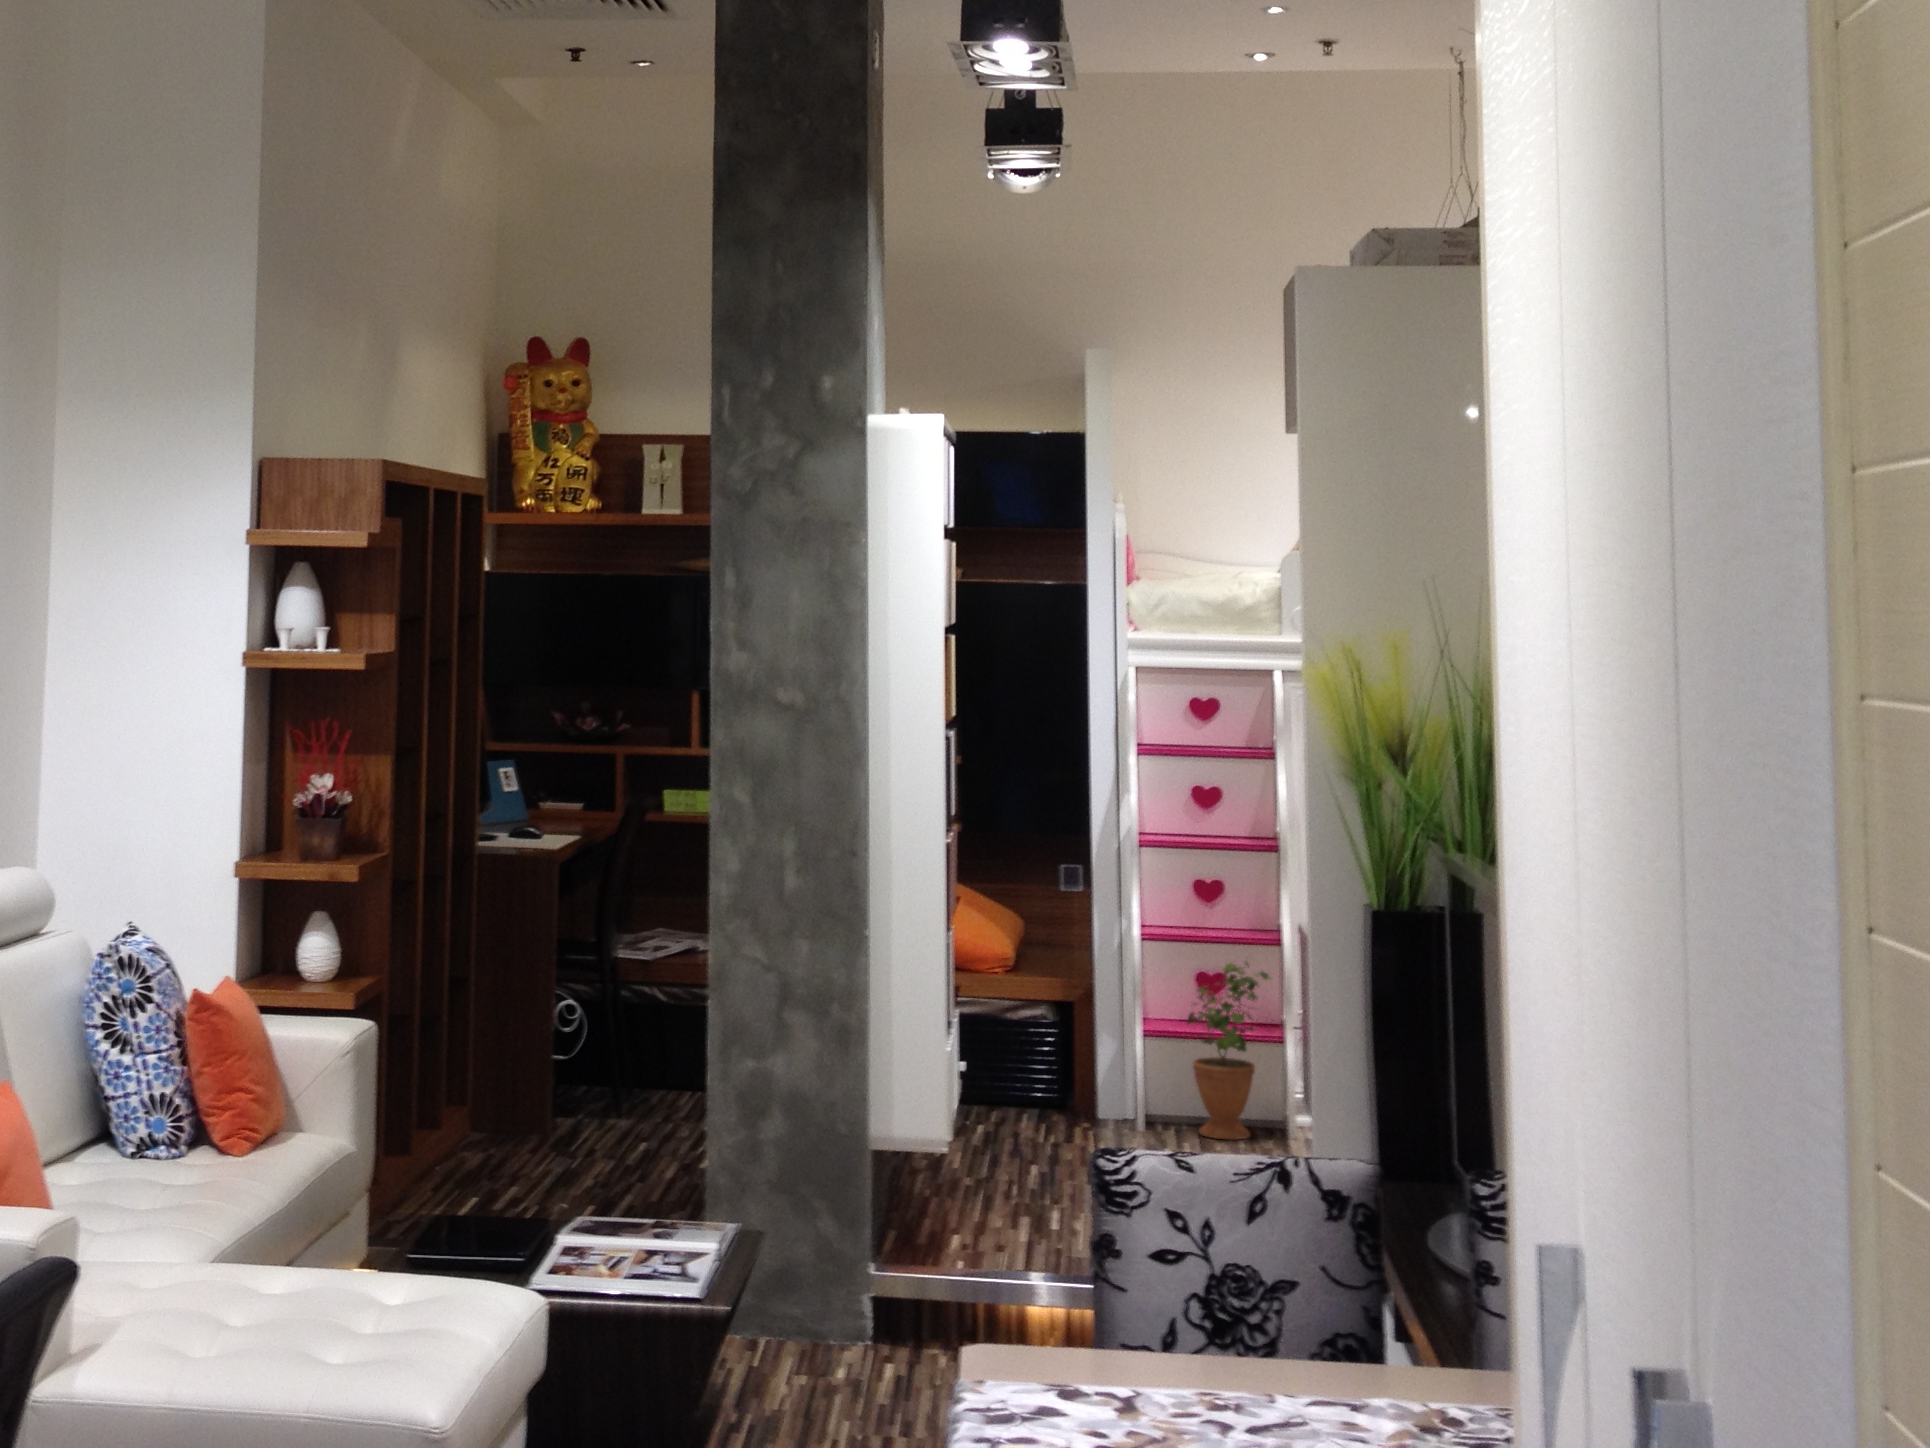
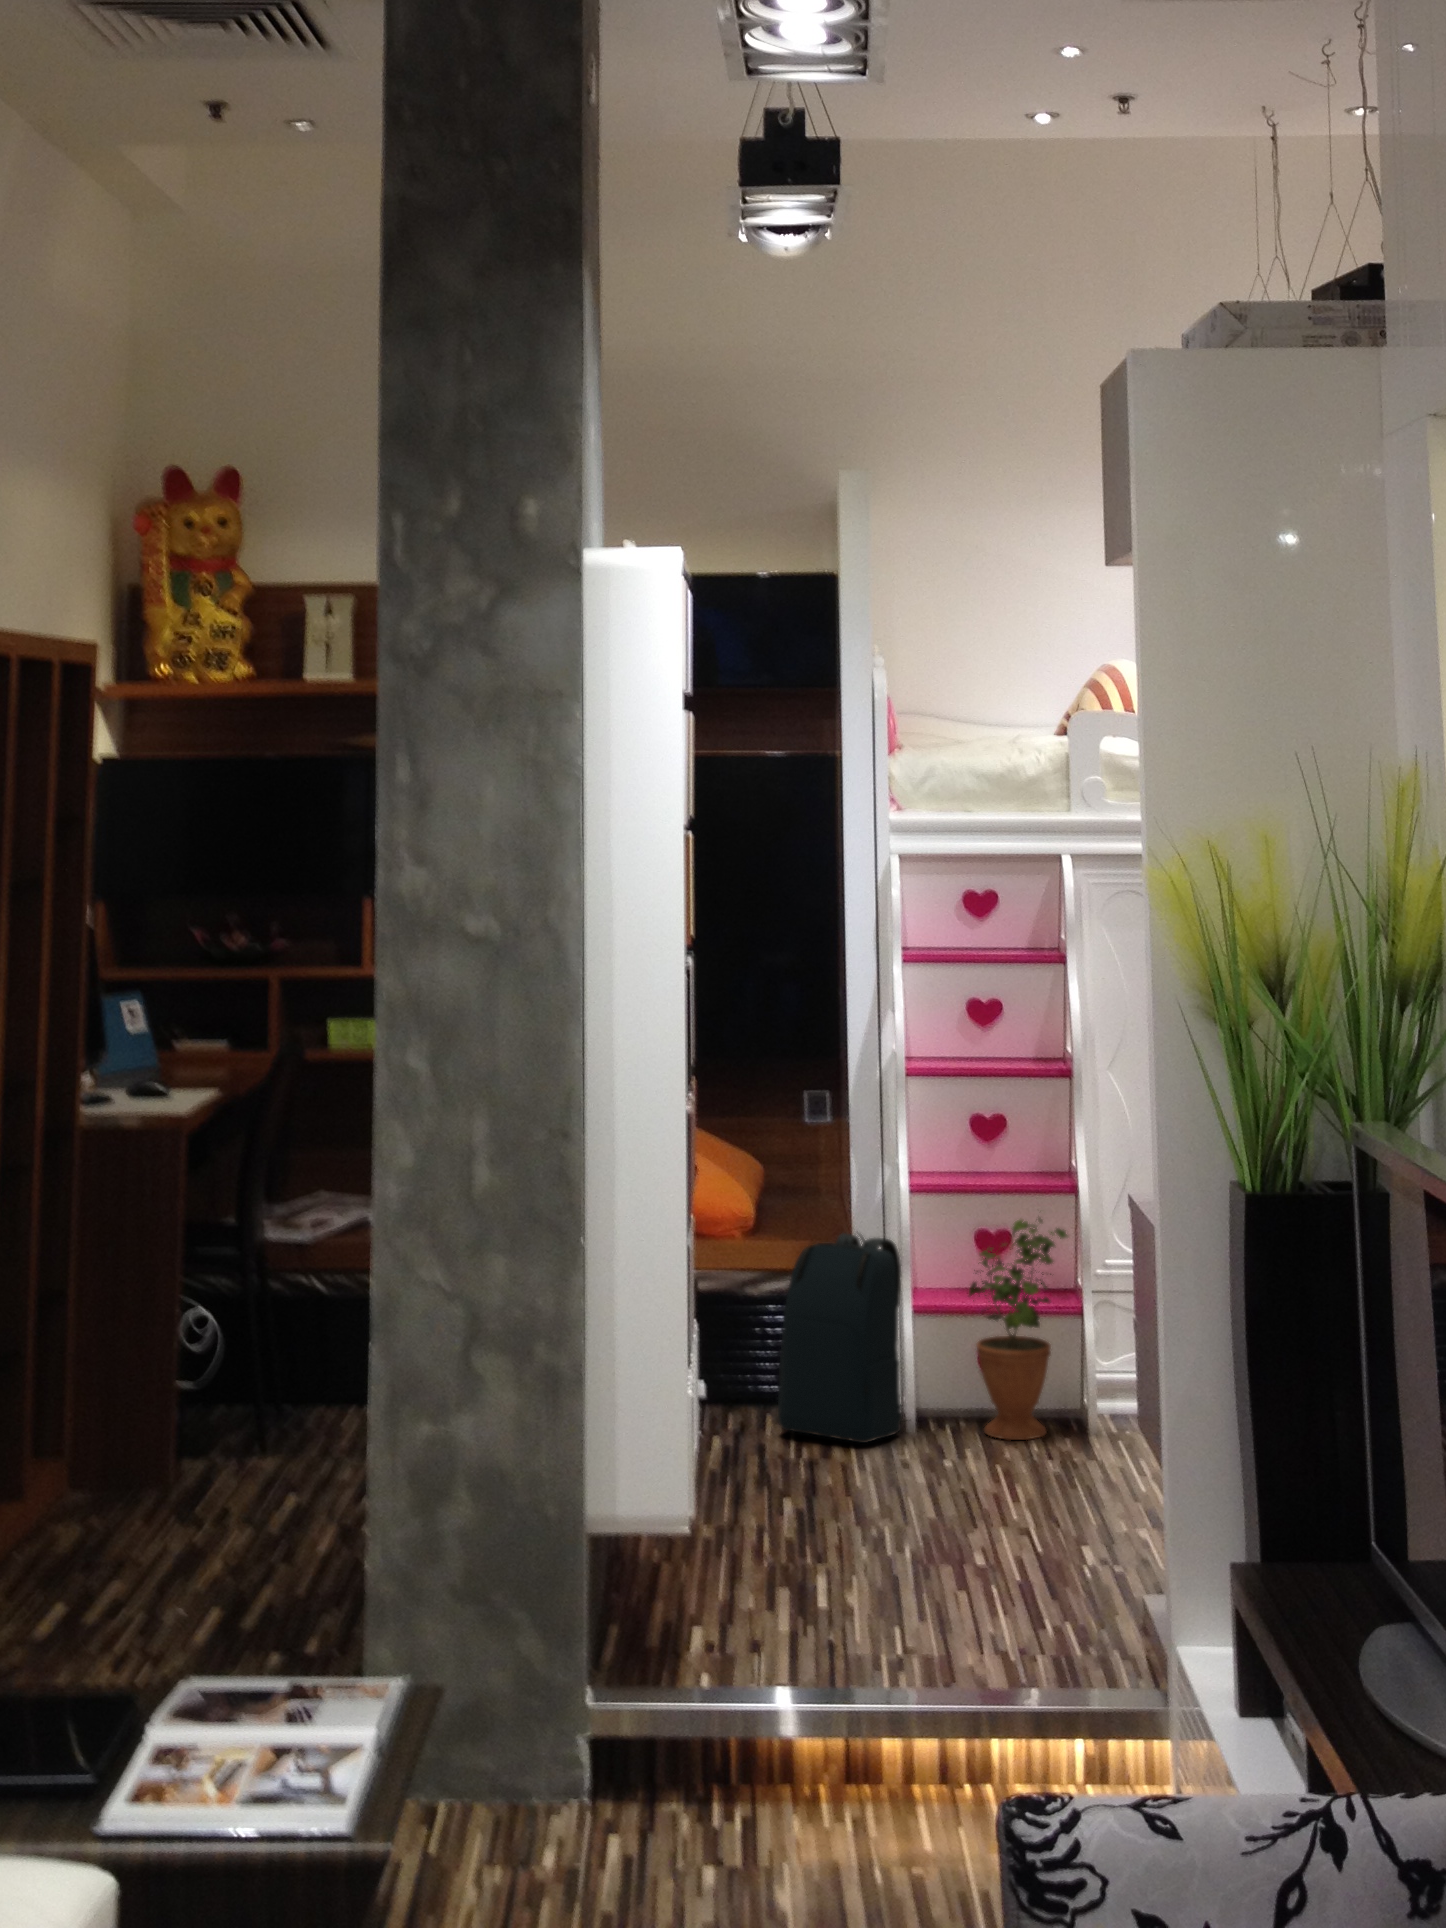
backpack: none [1028,968,1139,1135] -> present [778,1234,905,1443]

